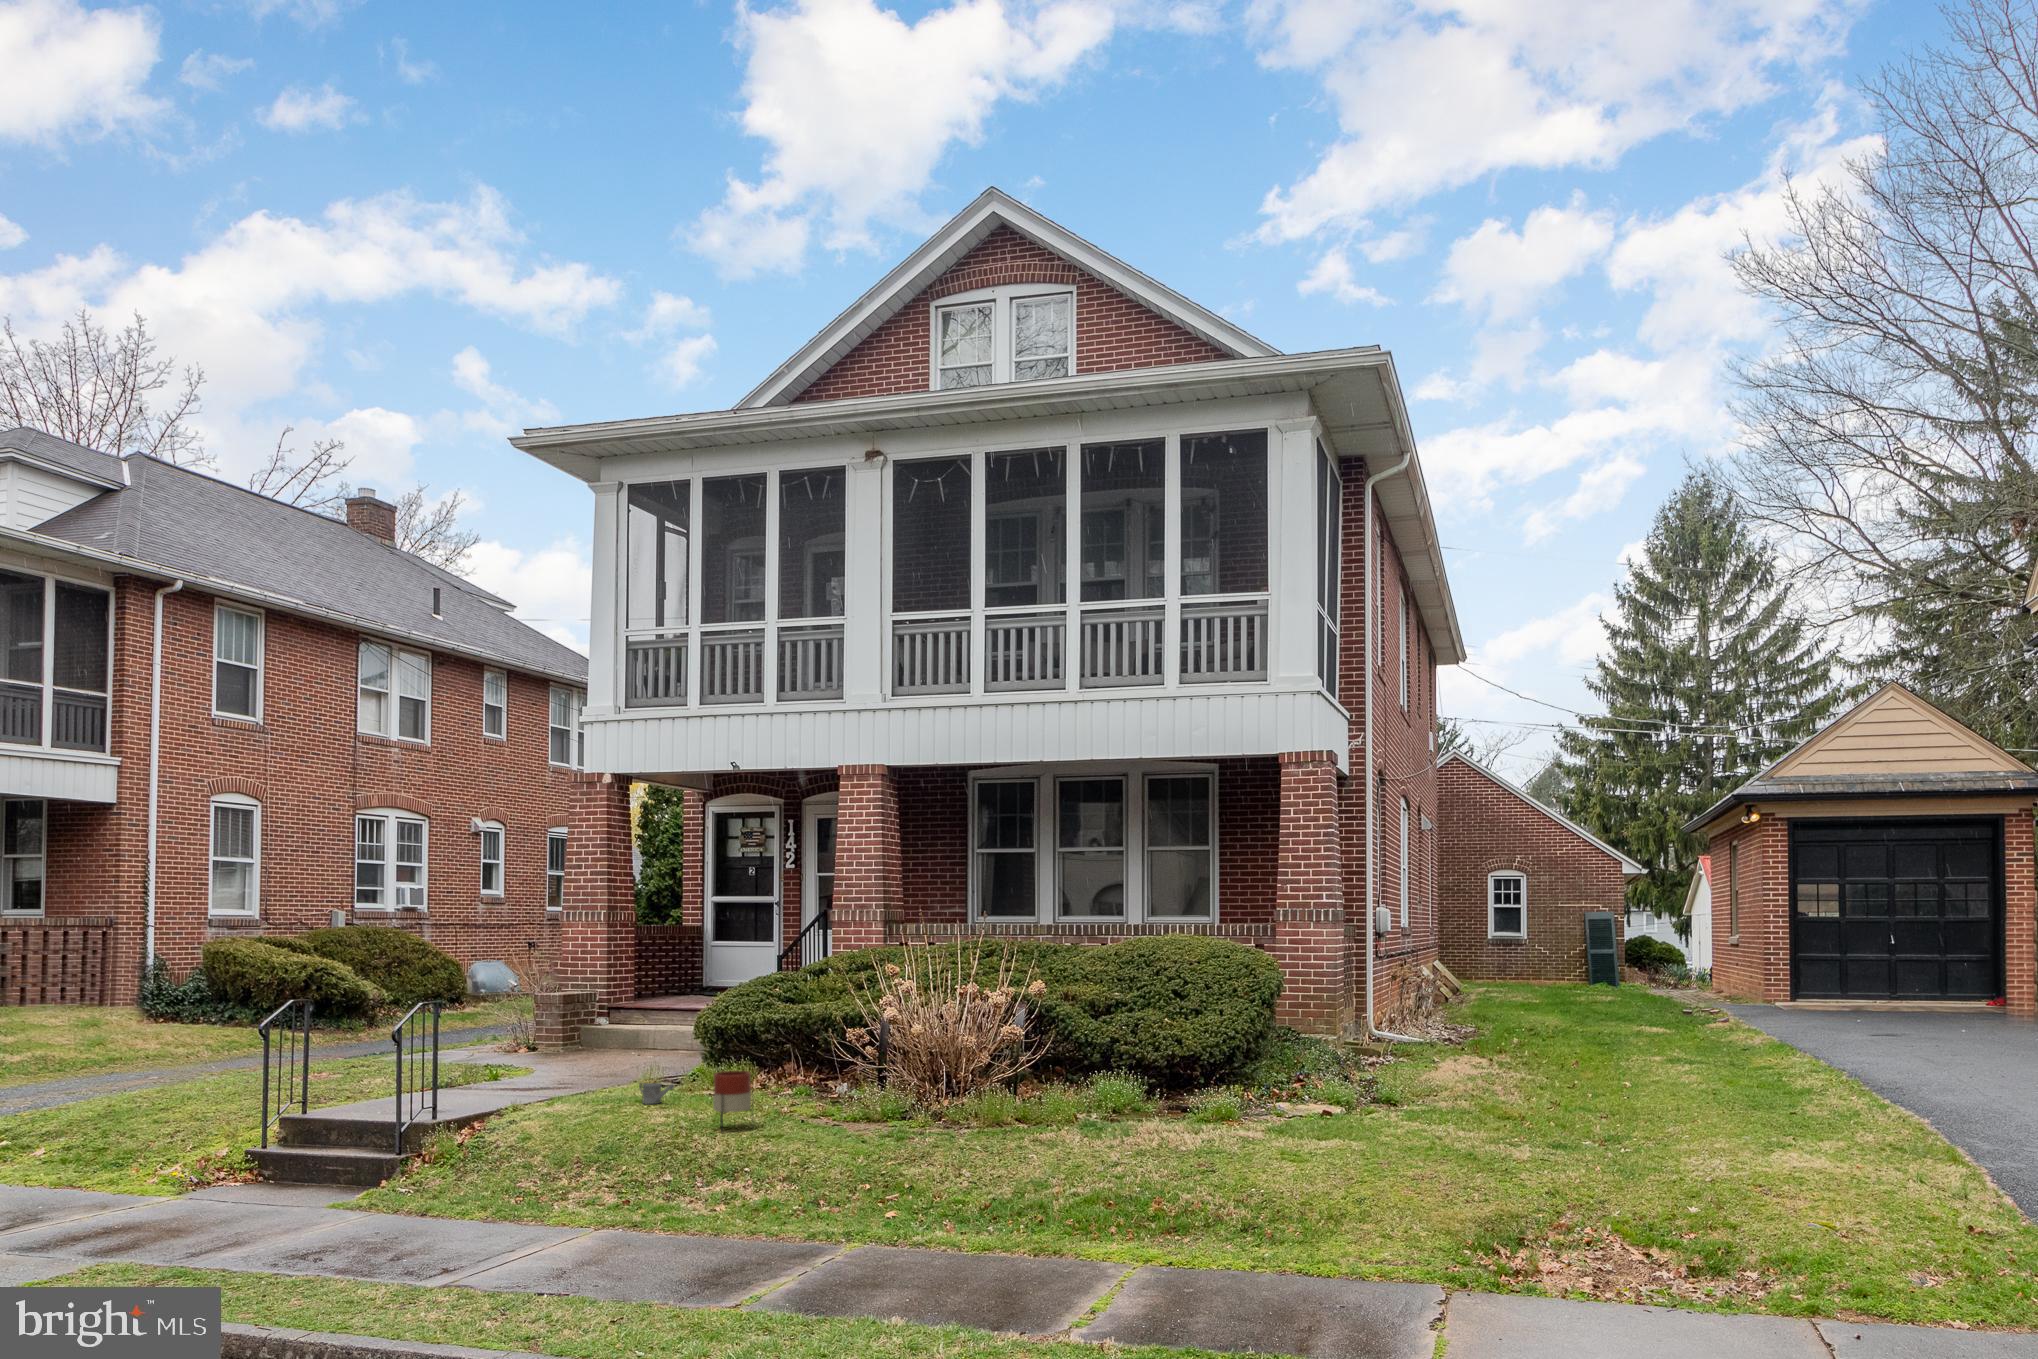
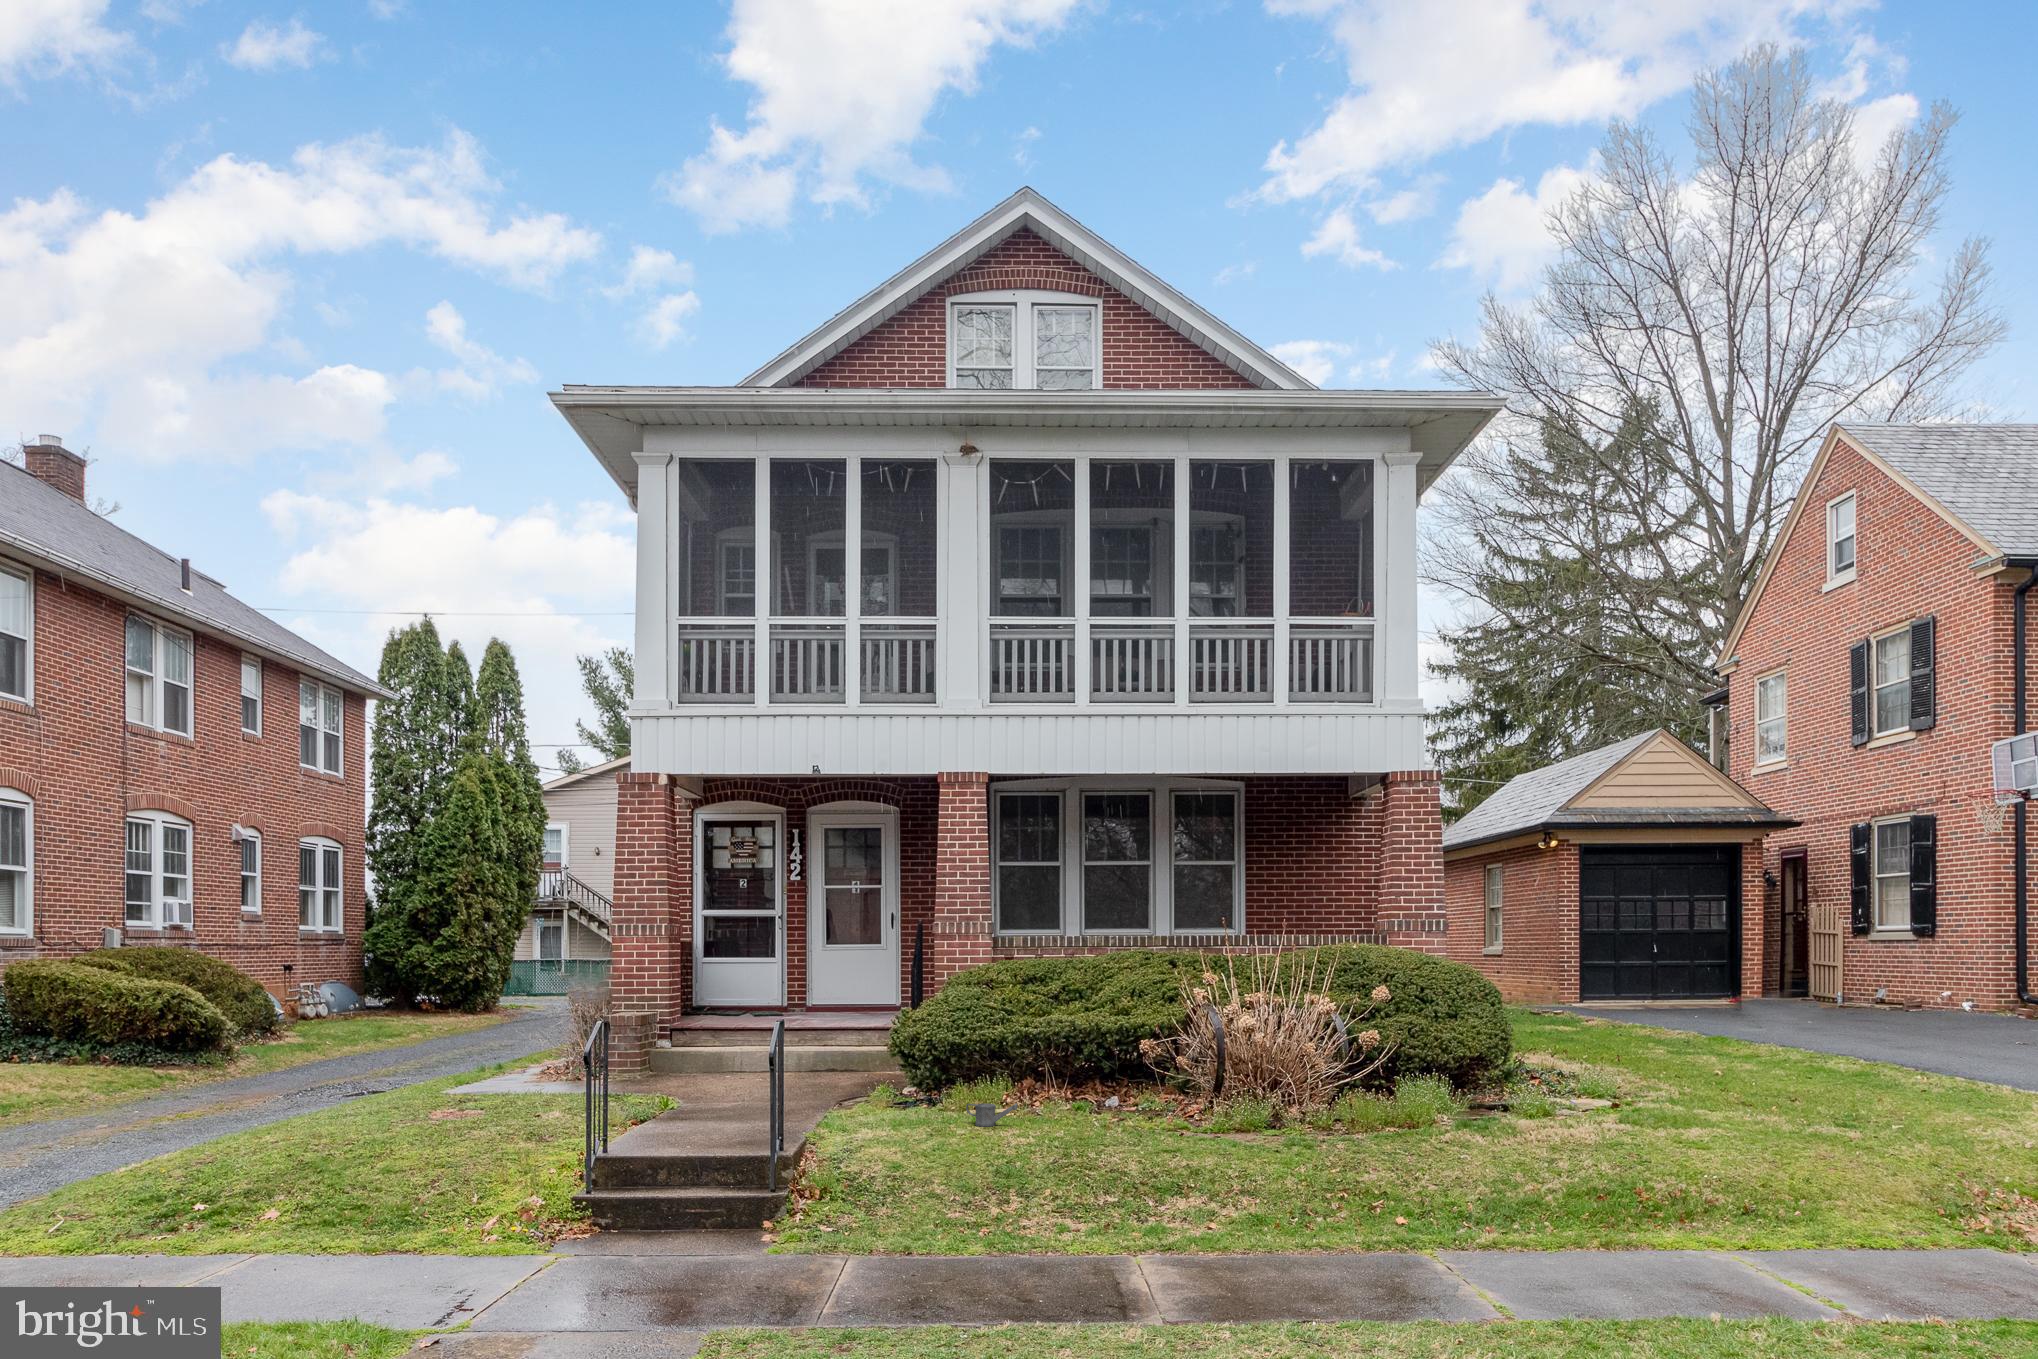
planter: present [713,1071,752,1128] -> none [1131,1085,1170,1152]

